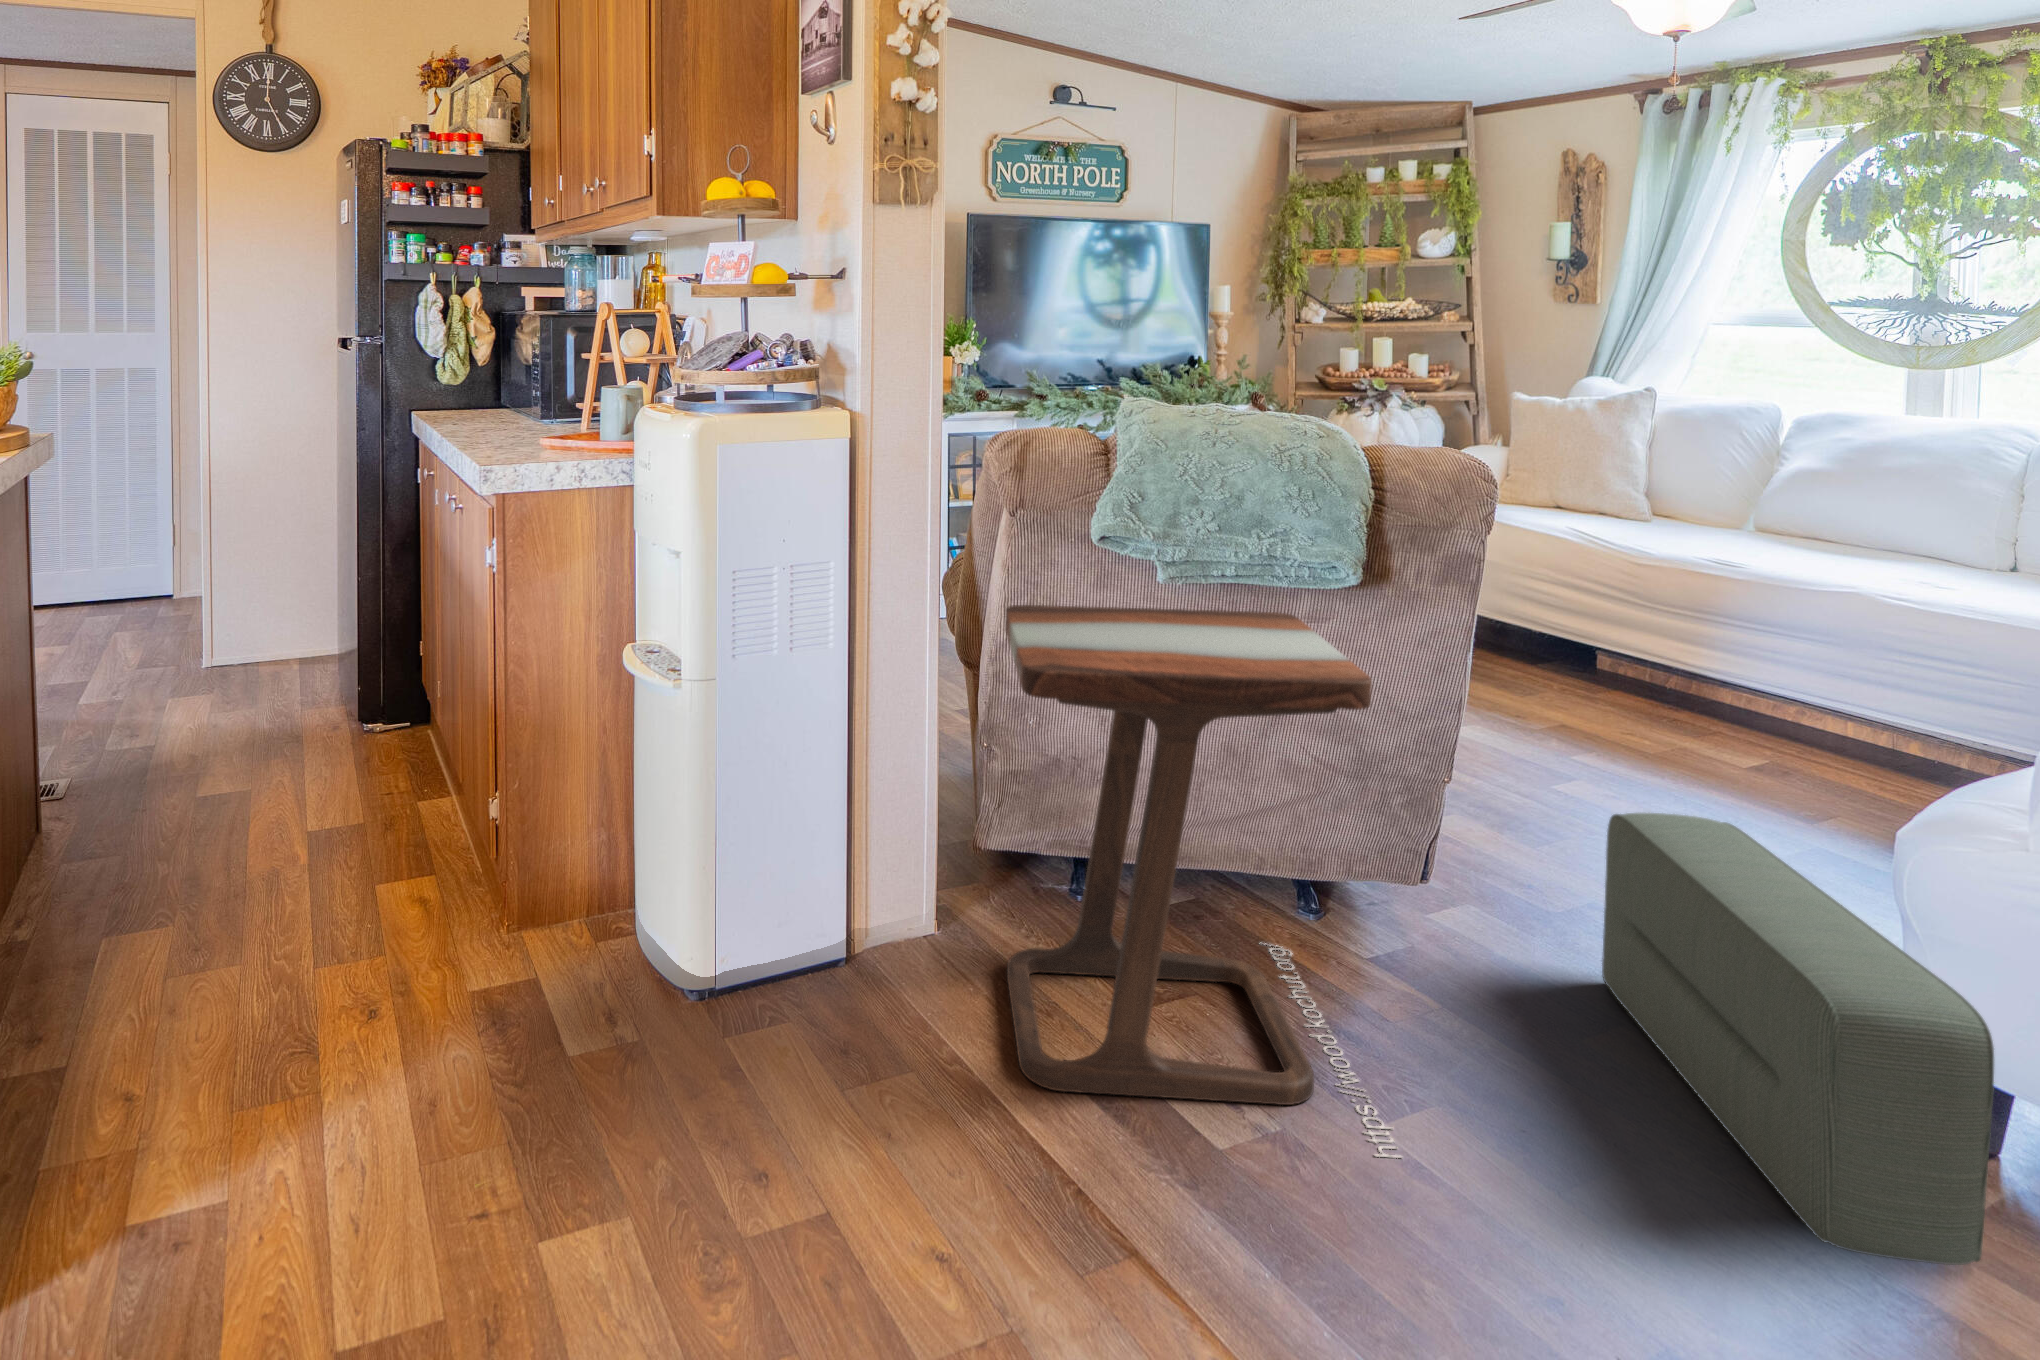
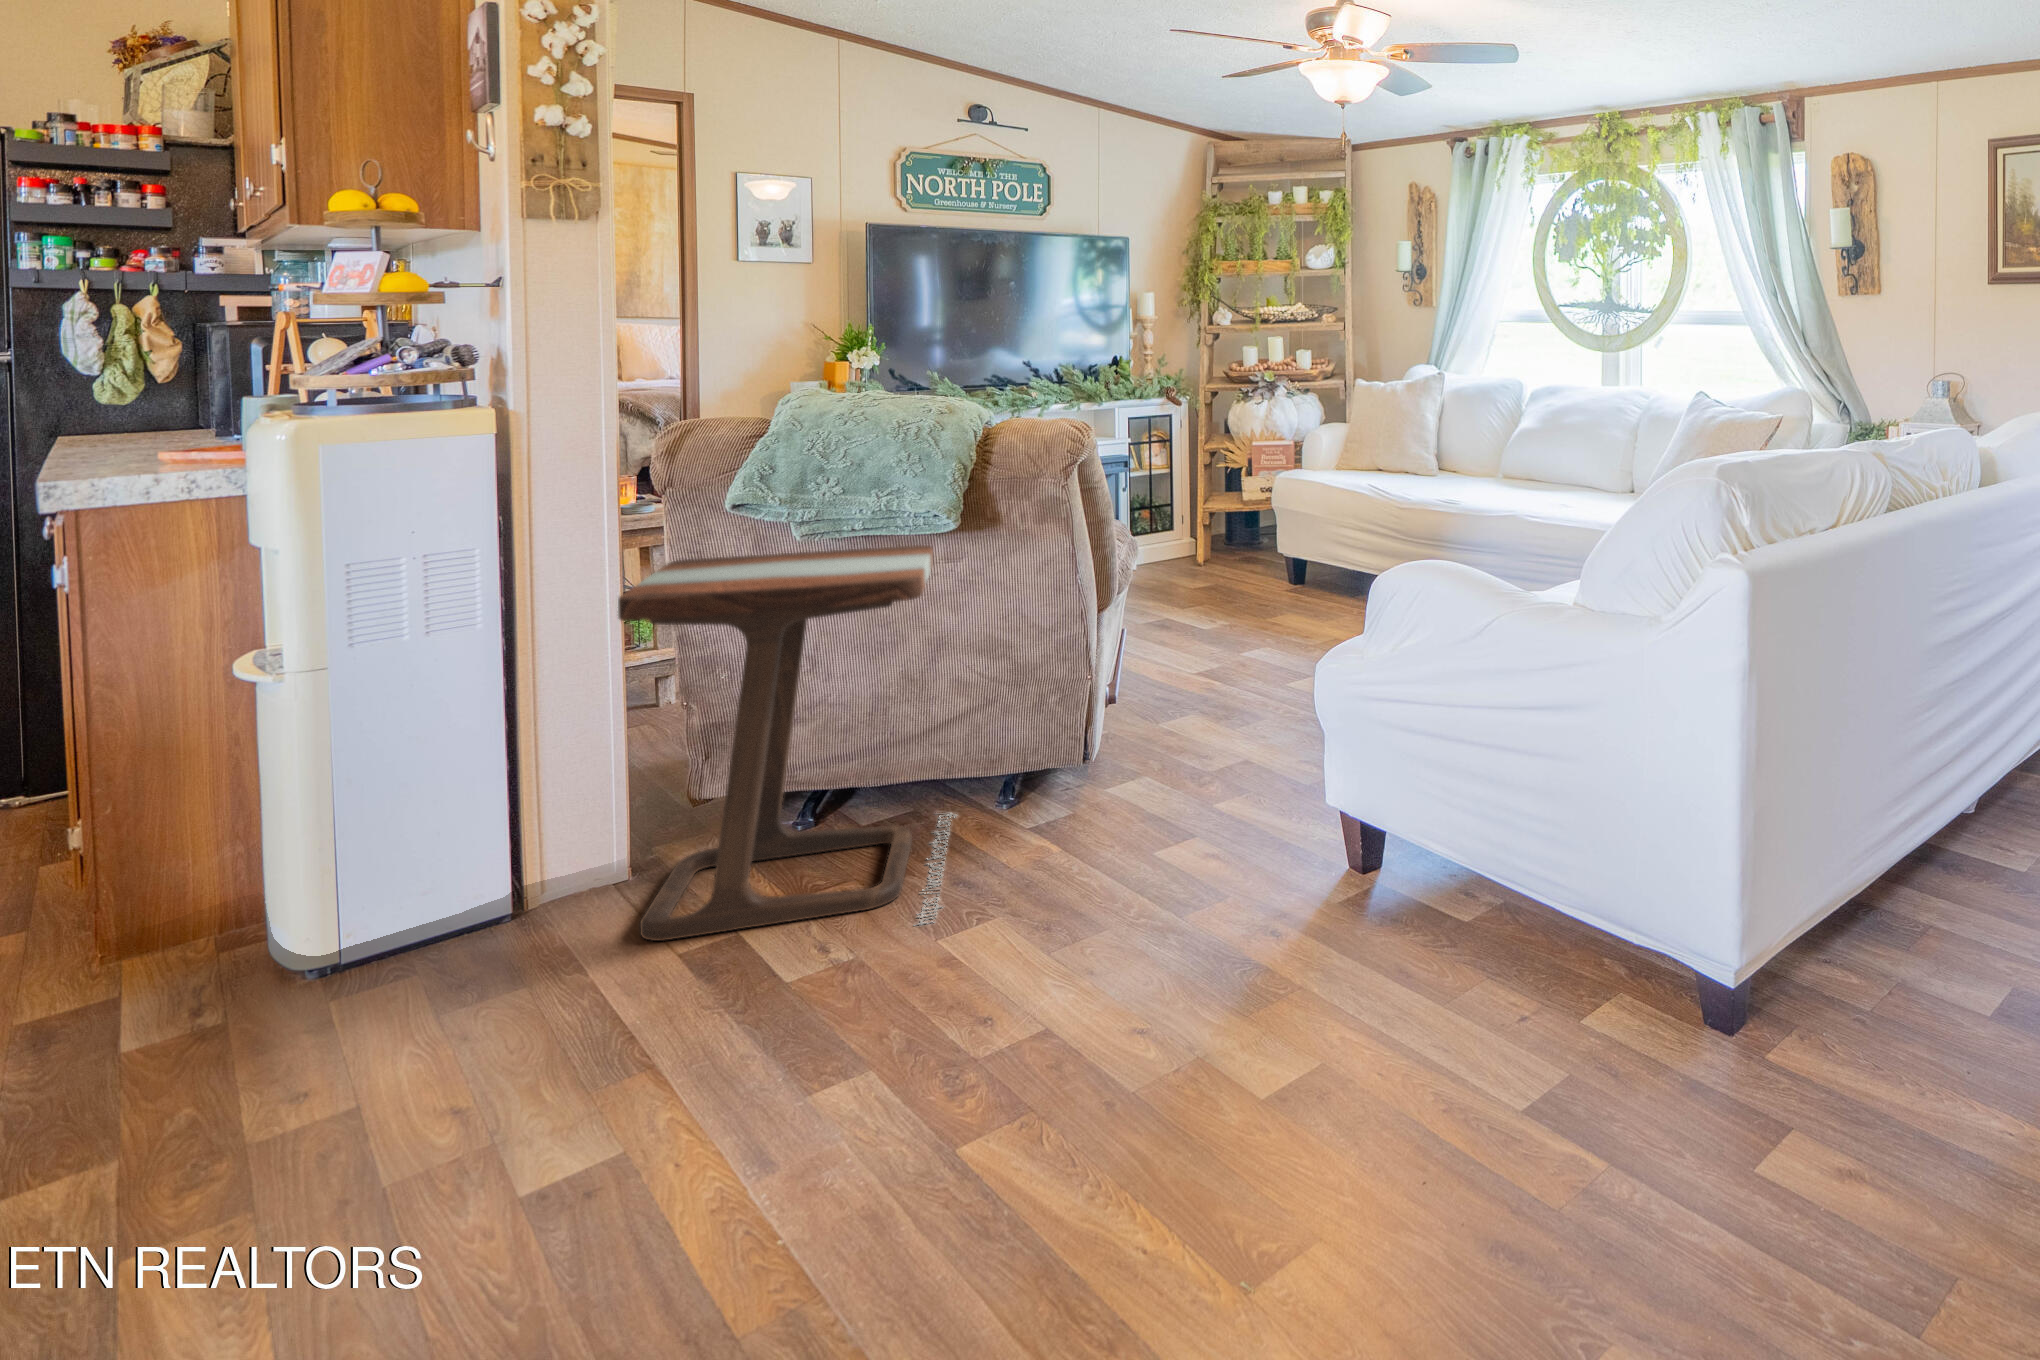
pouf: present [1602,813,1994,1265] -> none [1181,662,1284,906]

